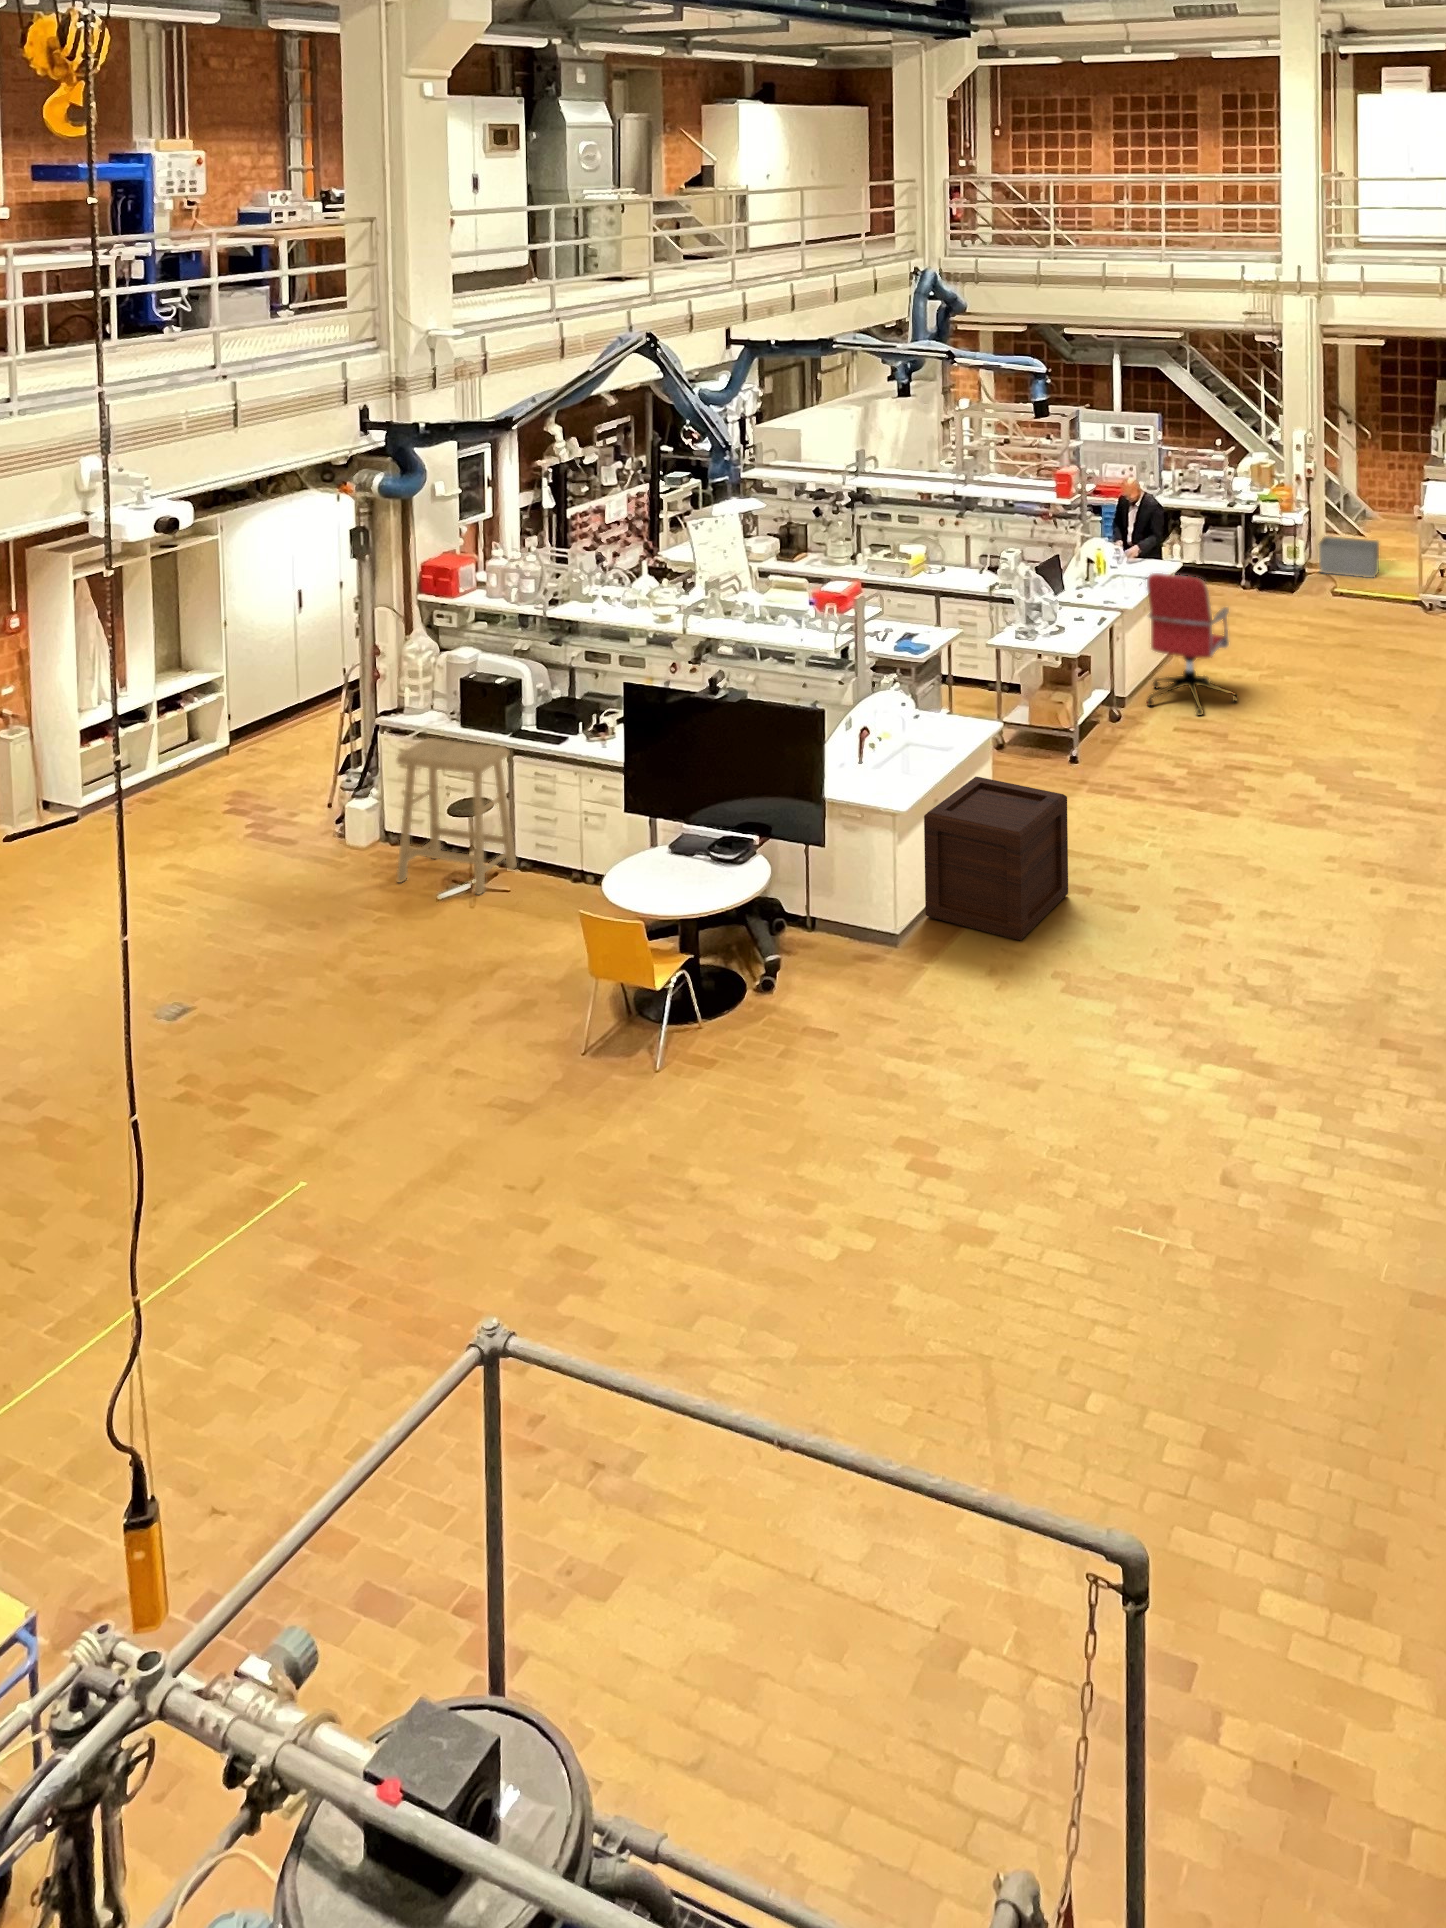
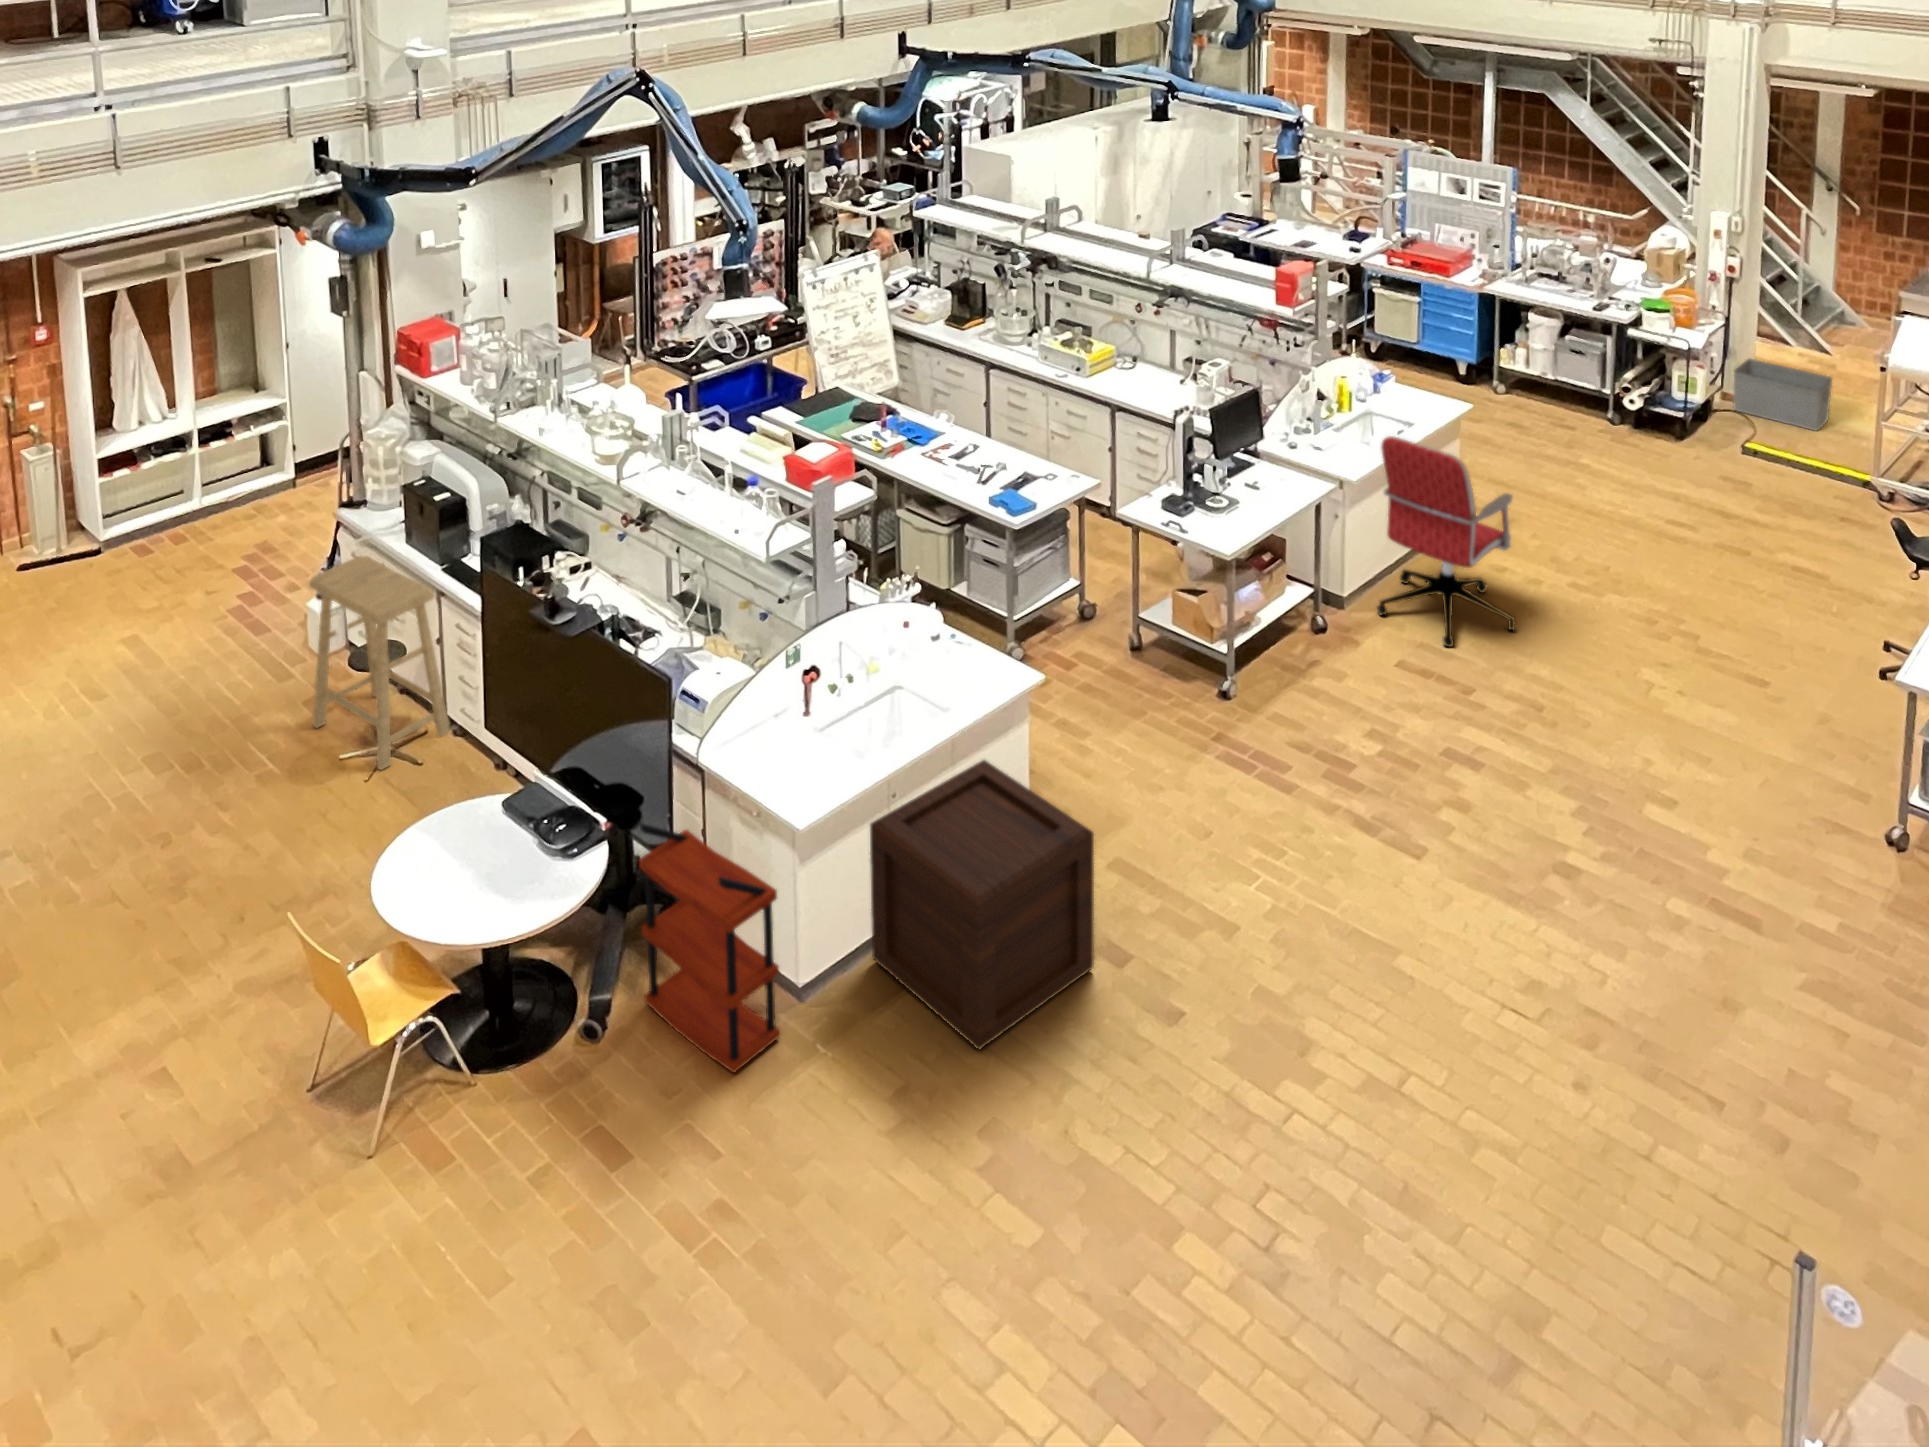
shelving unit: none [785,826,891,980] -> present [639,824,781,1073]

